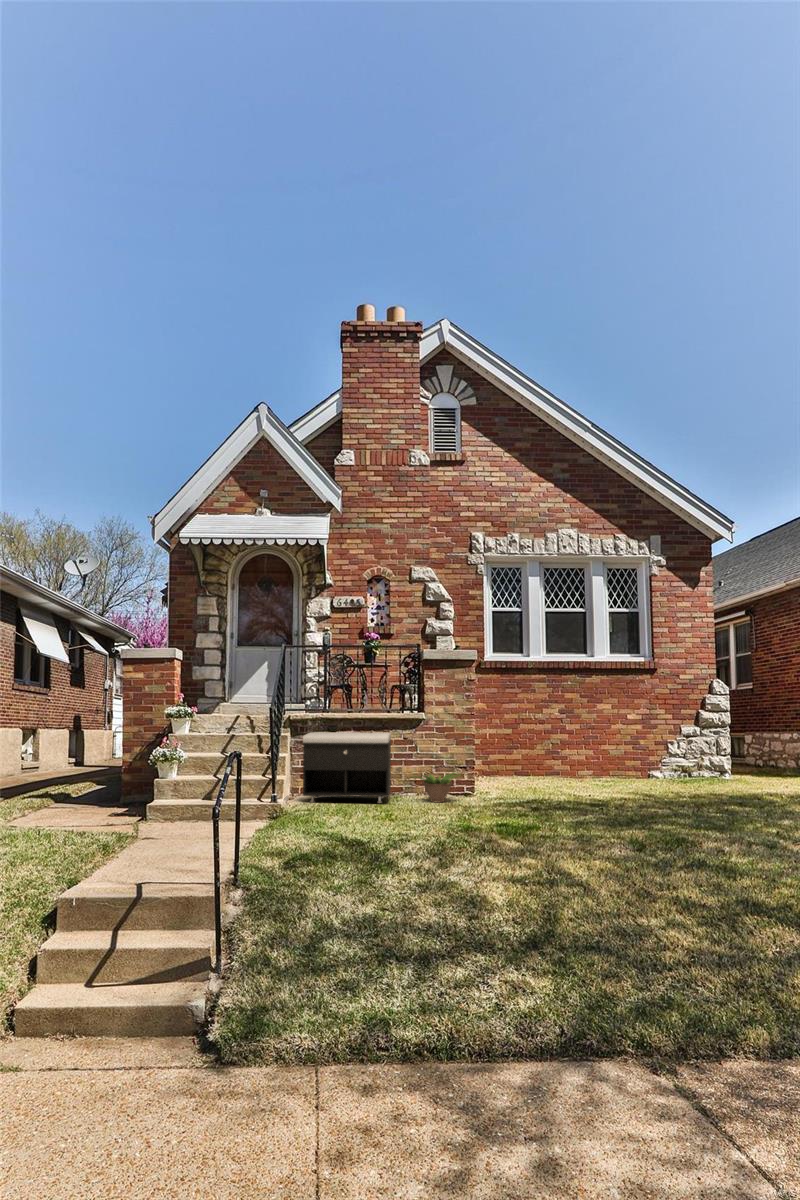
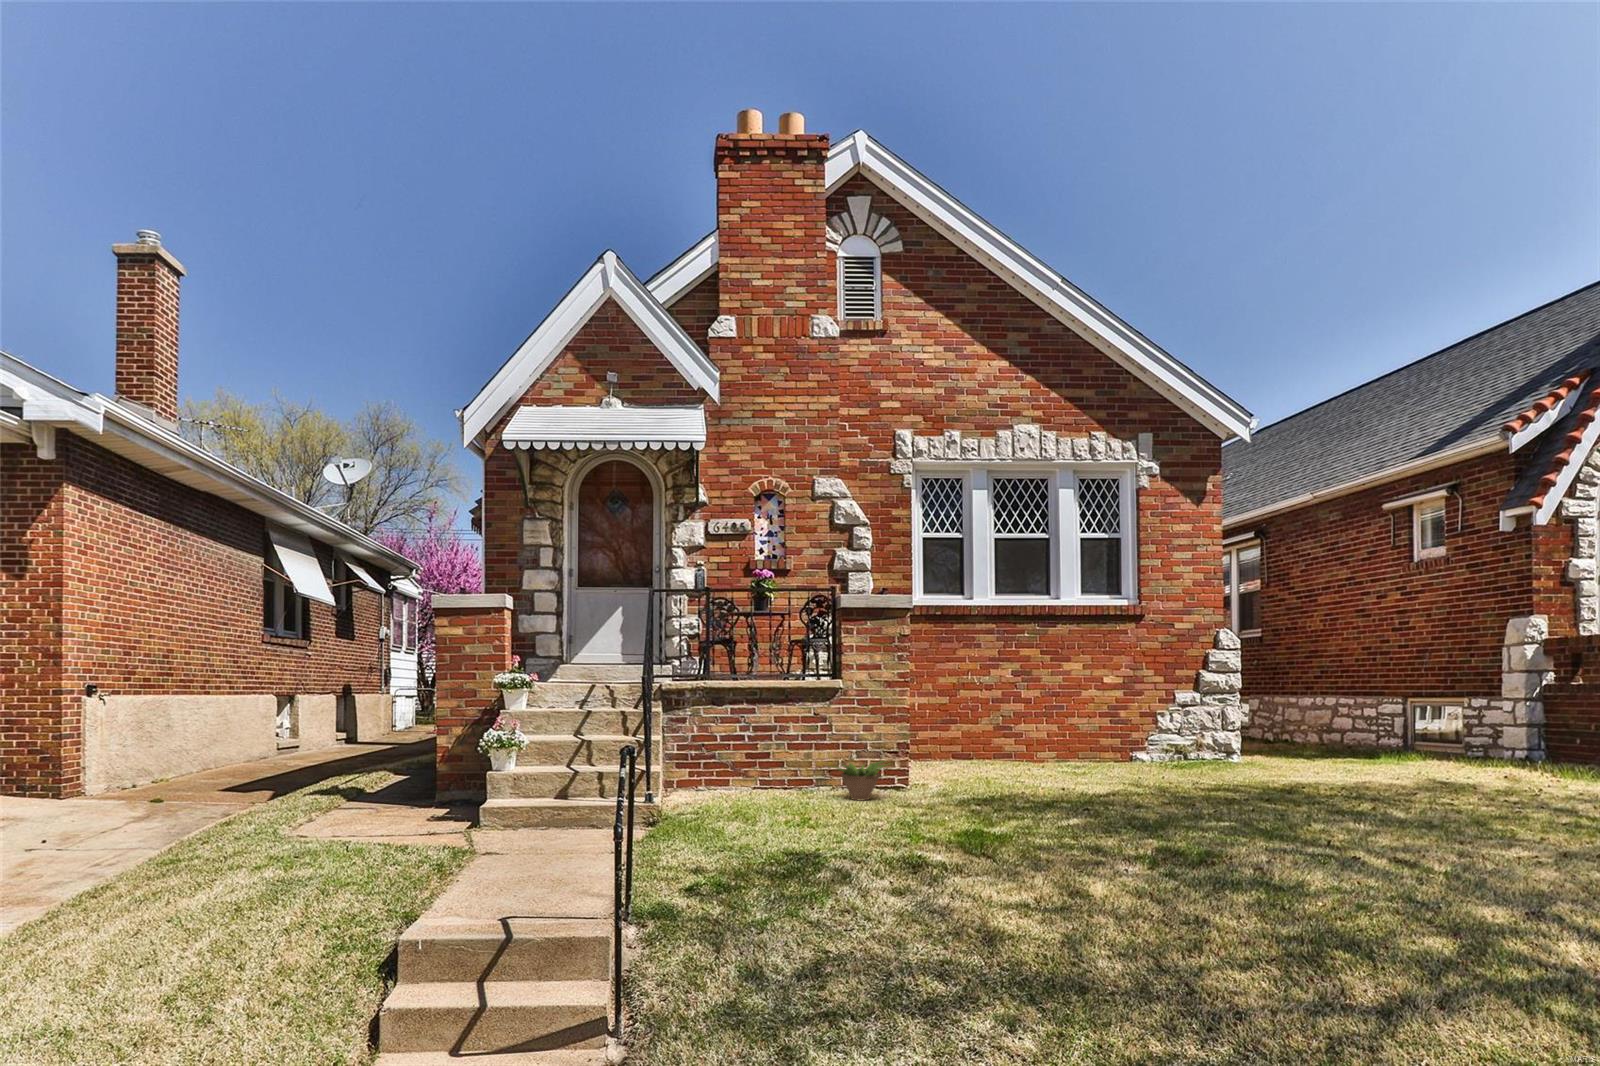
storage bench: present [303,732,391,803] -> none [682,708,797,802]

